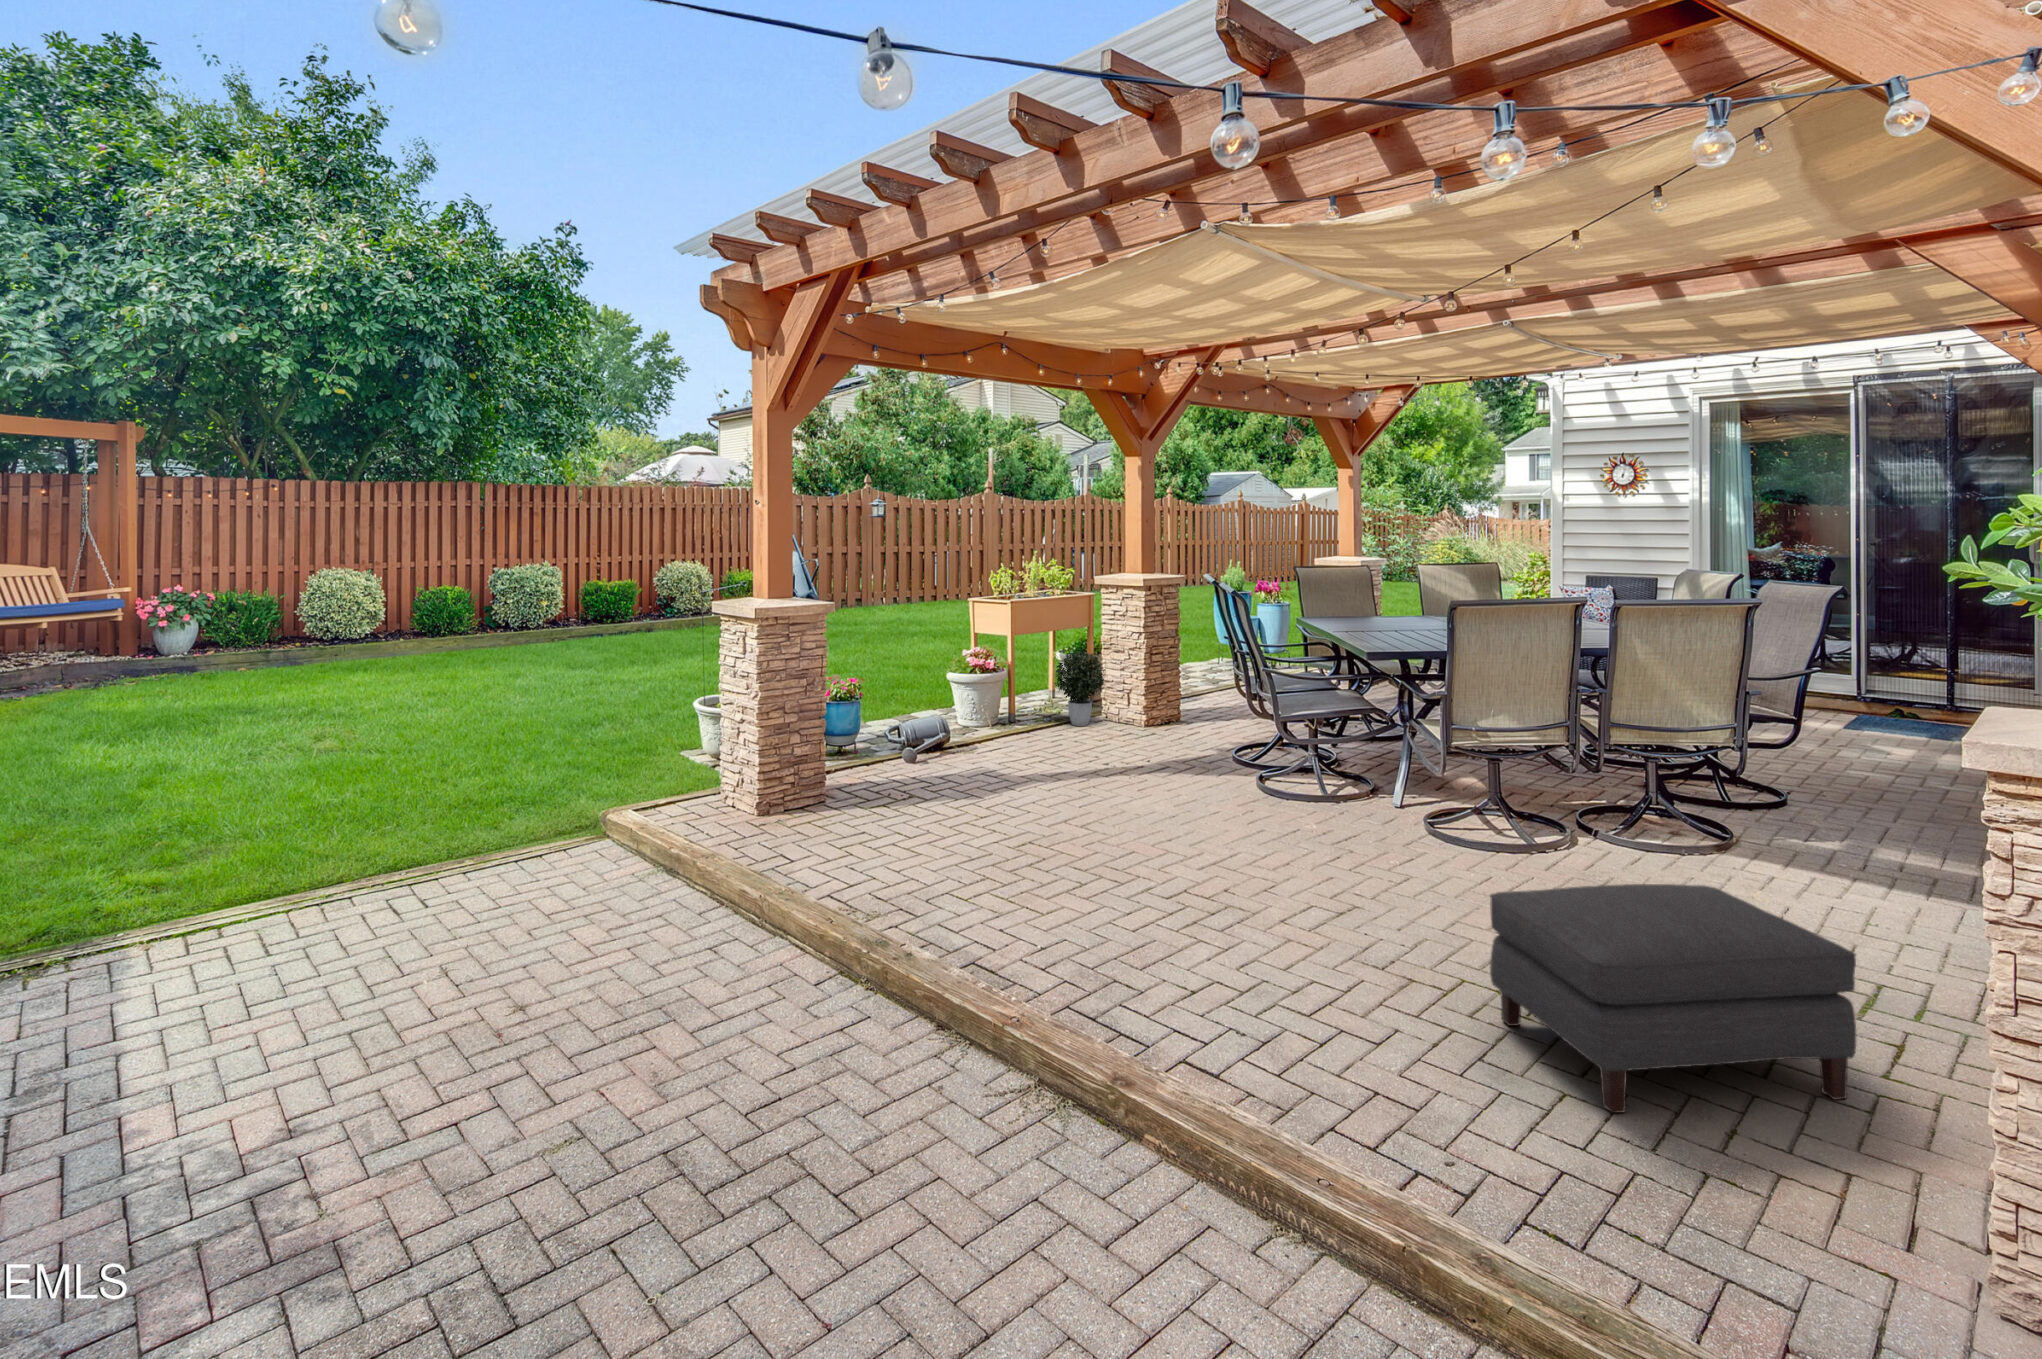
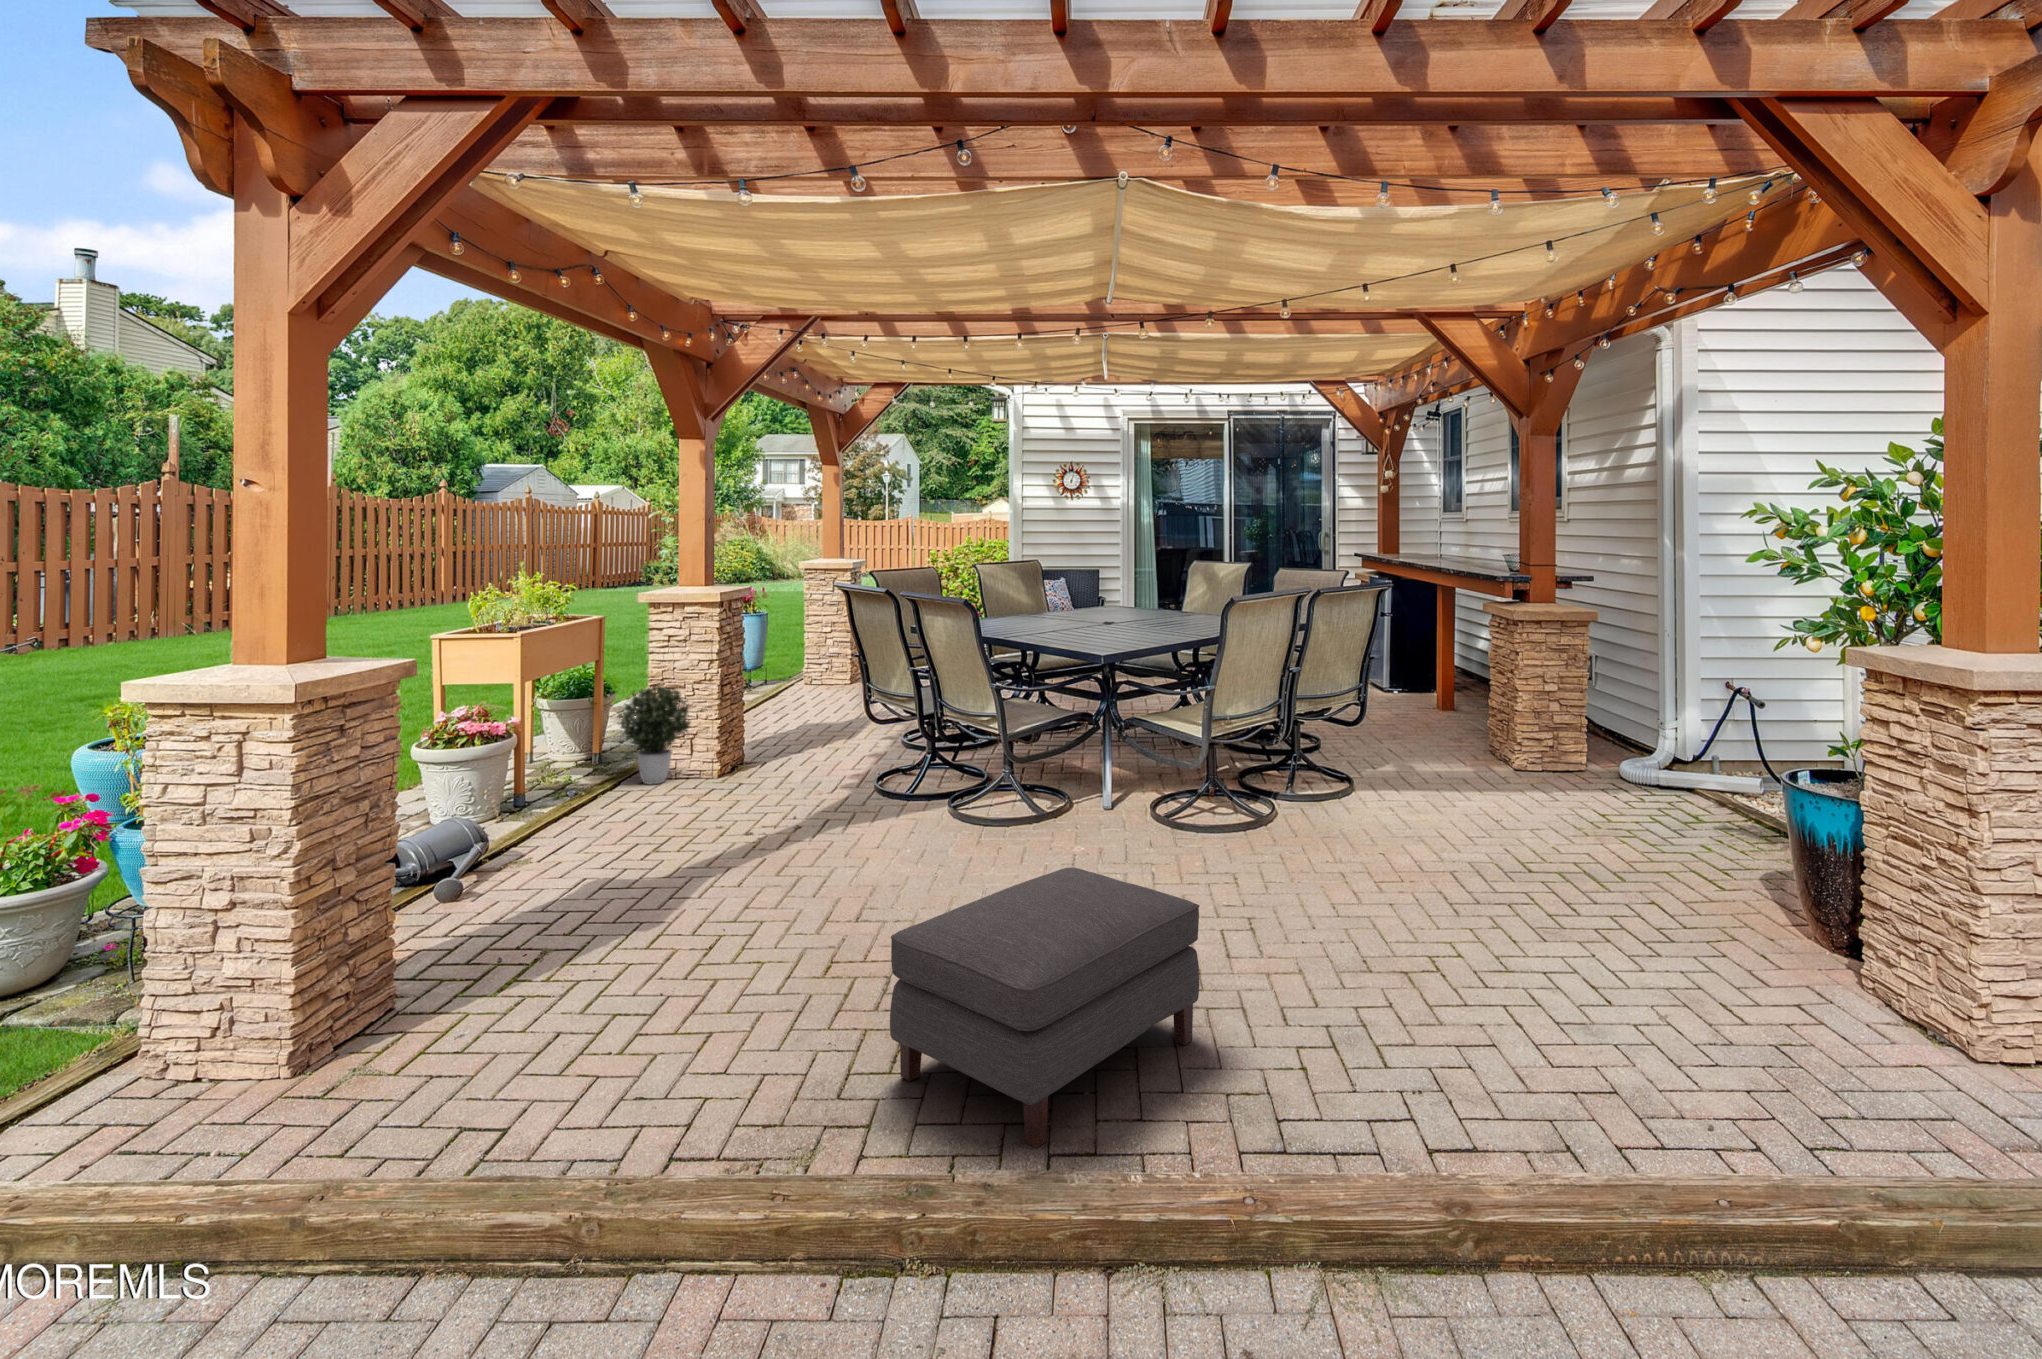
ottoman: present [1490,884,1856,1113] -> present [890,867,1199,1148]

